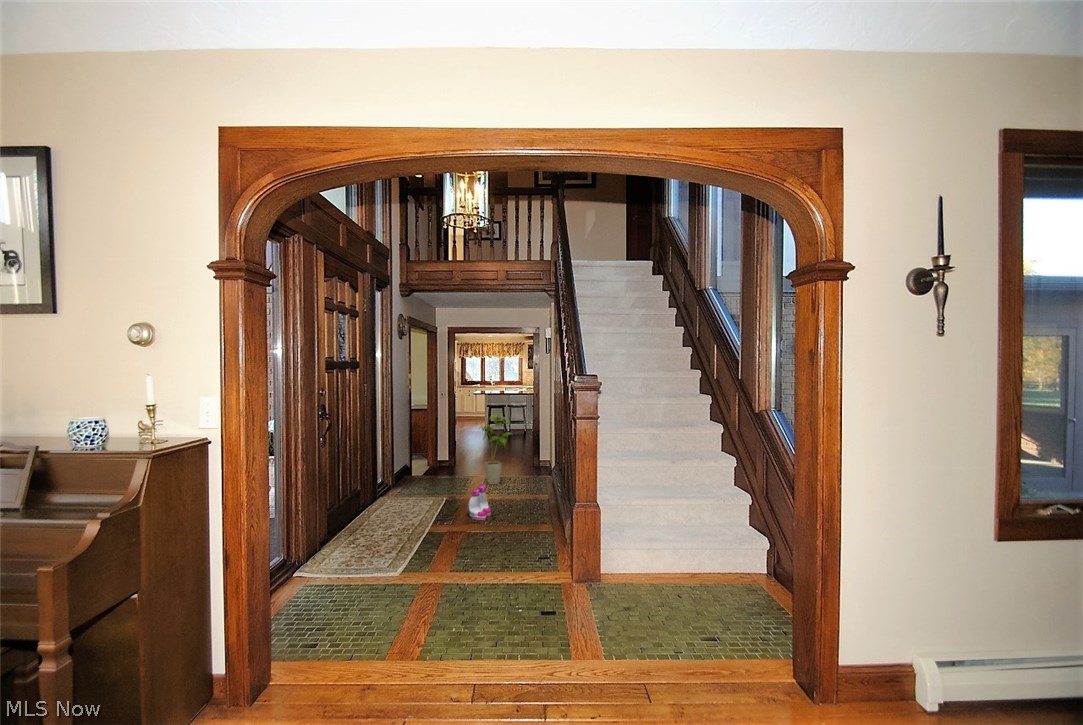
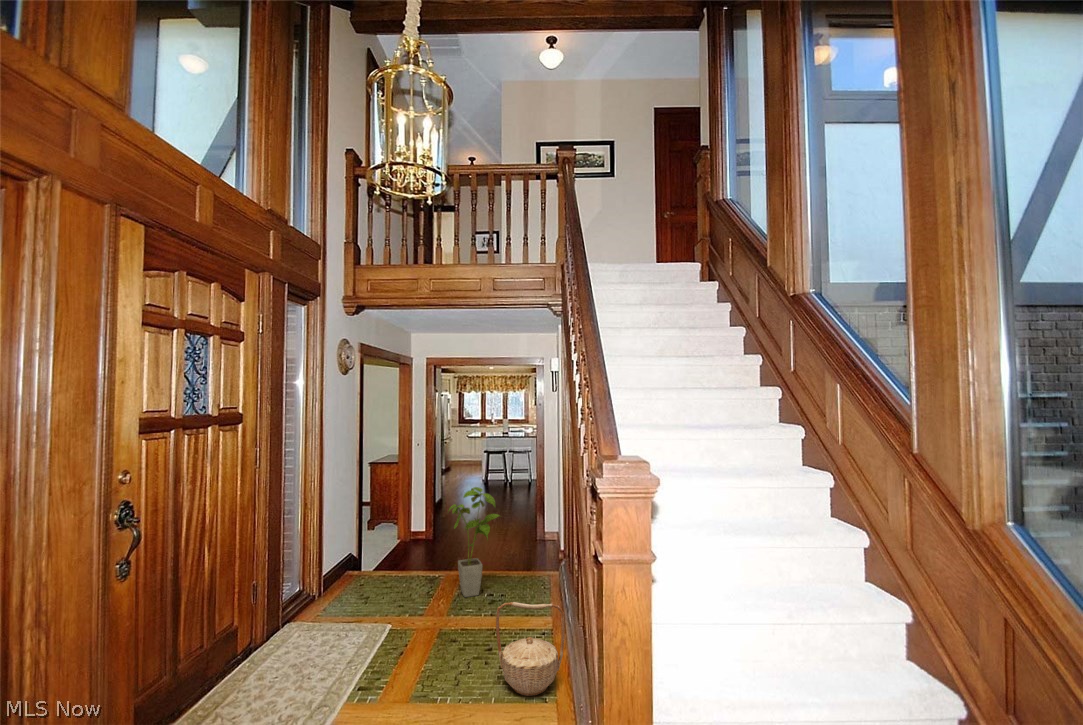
basket: none [517,469,557,519] -> present [496,602,565,696]
boots: present [467,484,491,520] -> none [411,625,452,699]

